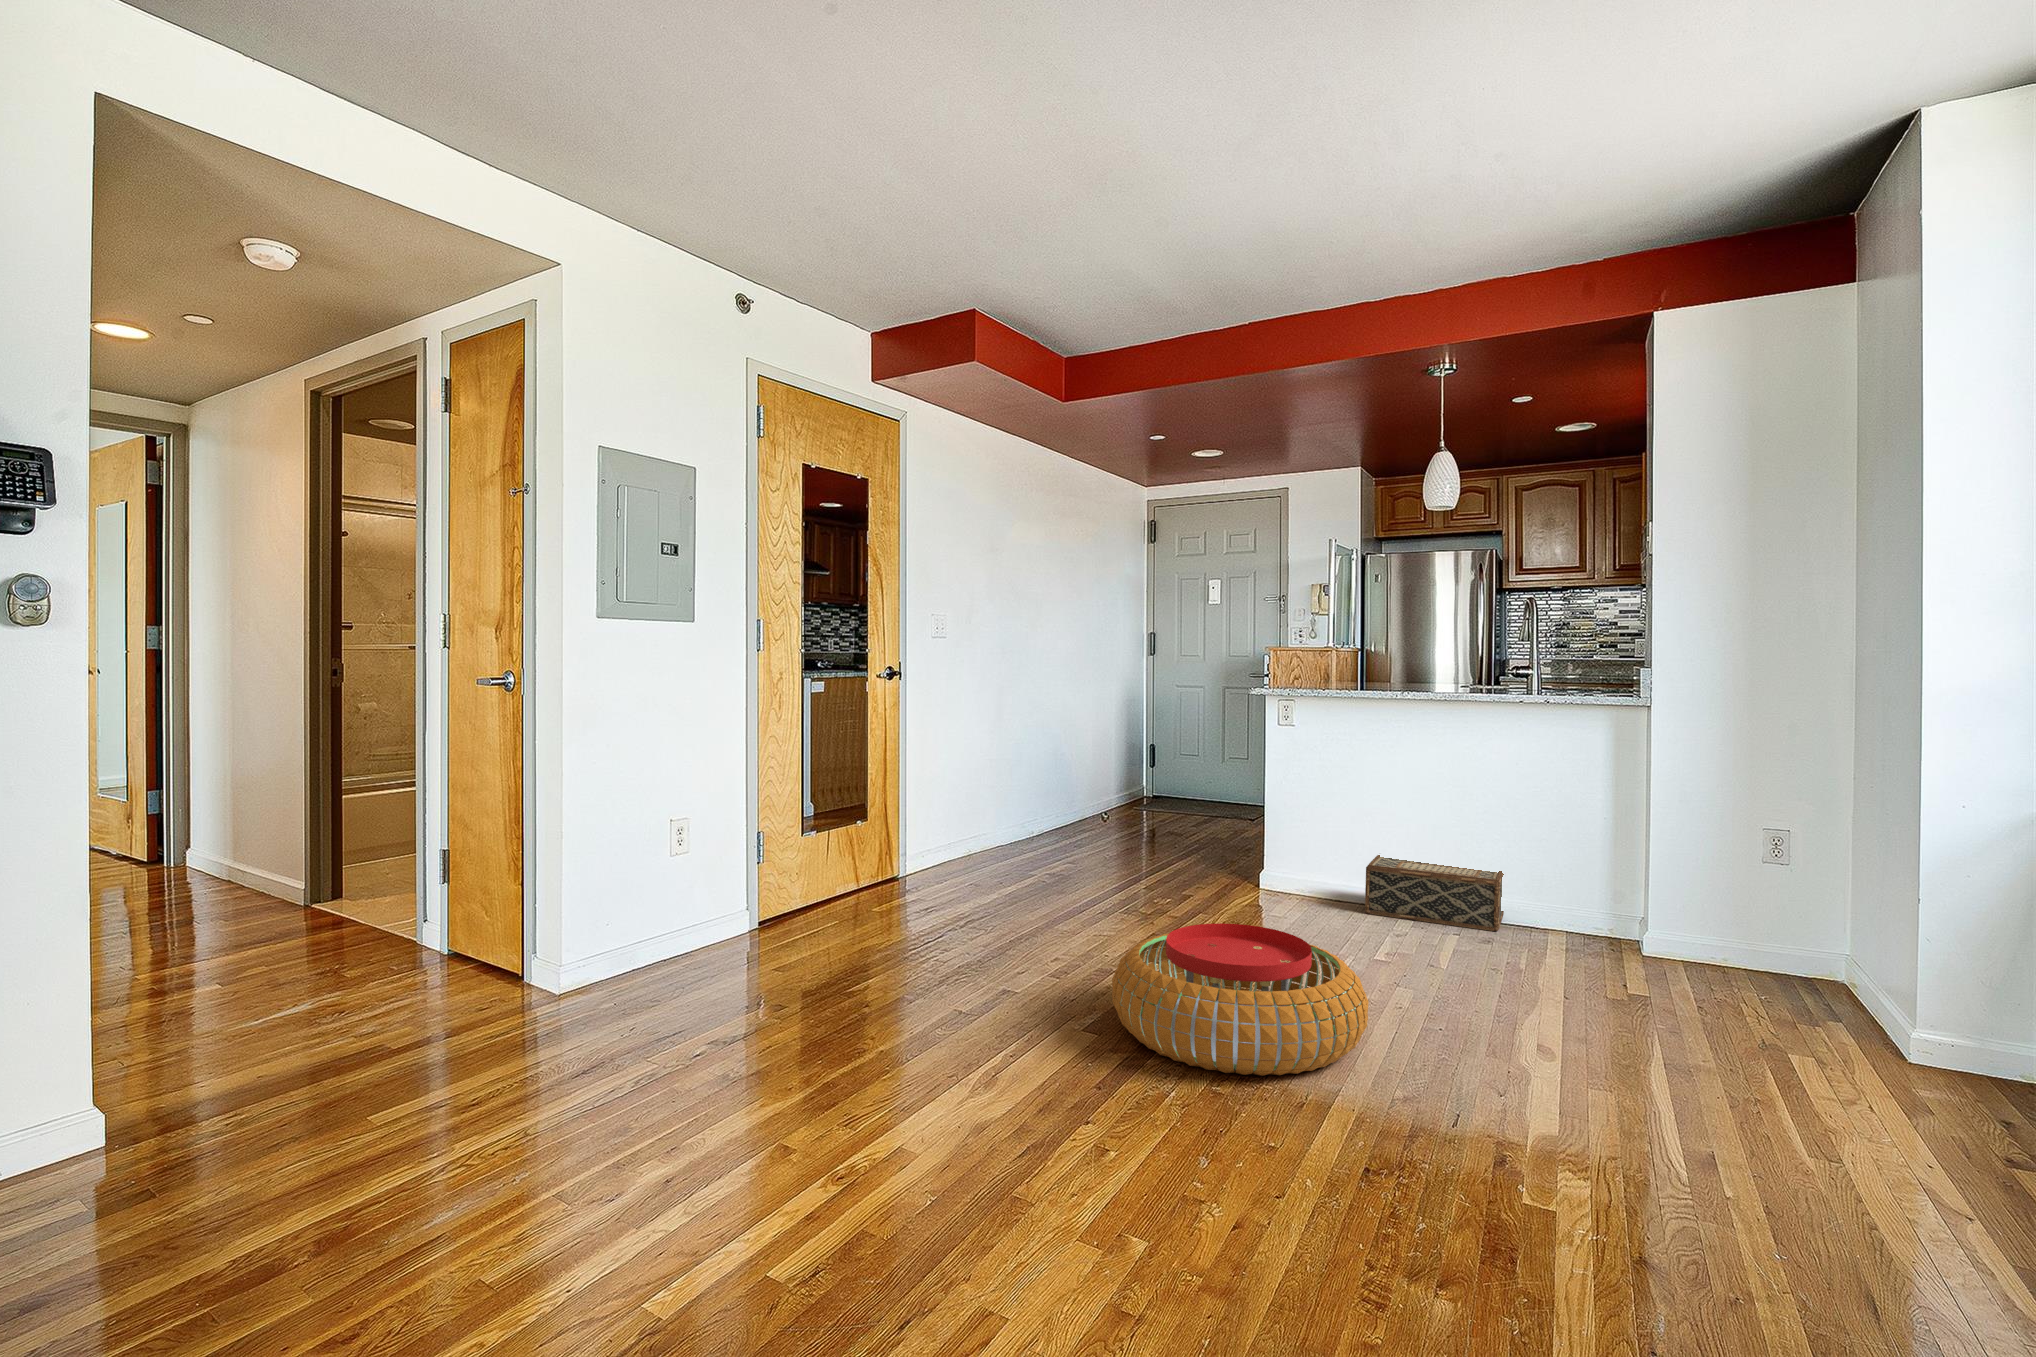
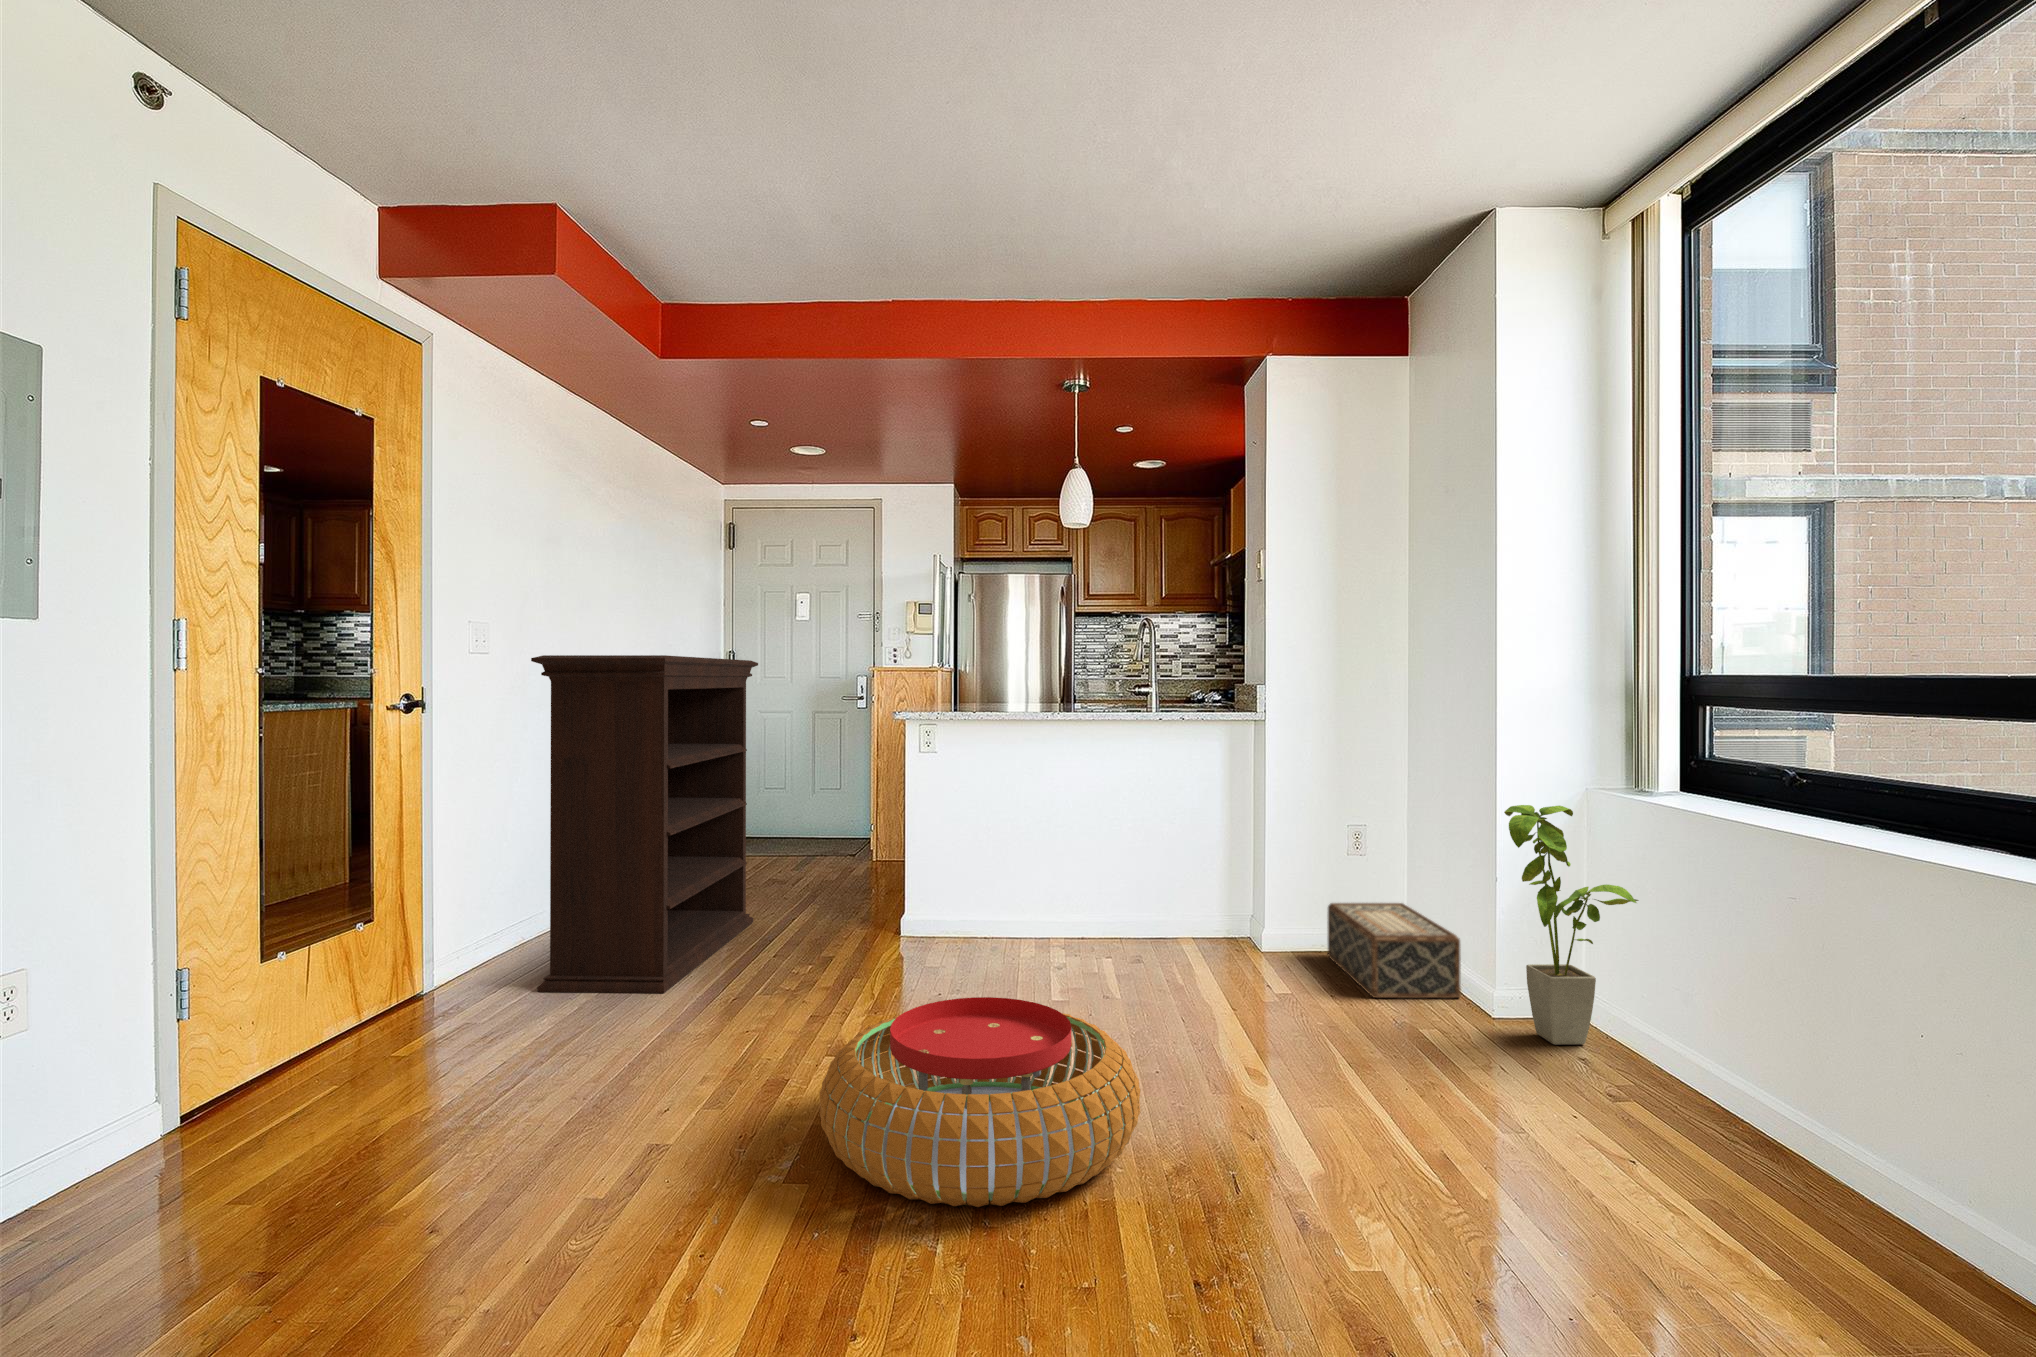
bookshelf: none [968,641,1150,901] -> present [531,655,758,993]
house plant: none [1835,815,2006,1078] -> present [1504,805,1638,1045]
woven basket: present [1365,855,1504,931] -> present [1328,903,1461,998]

